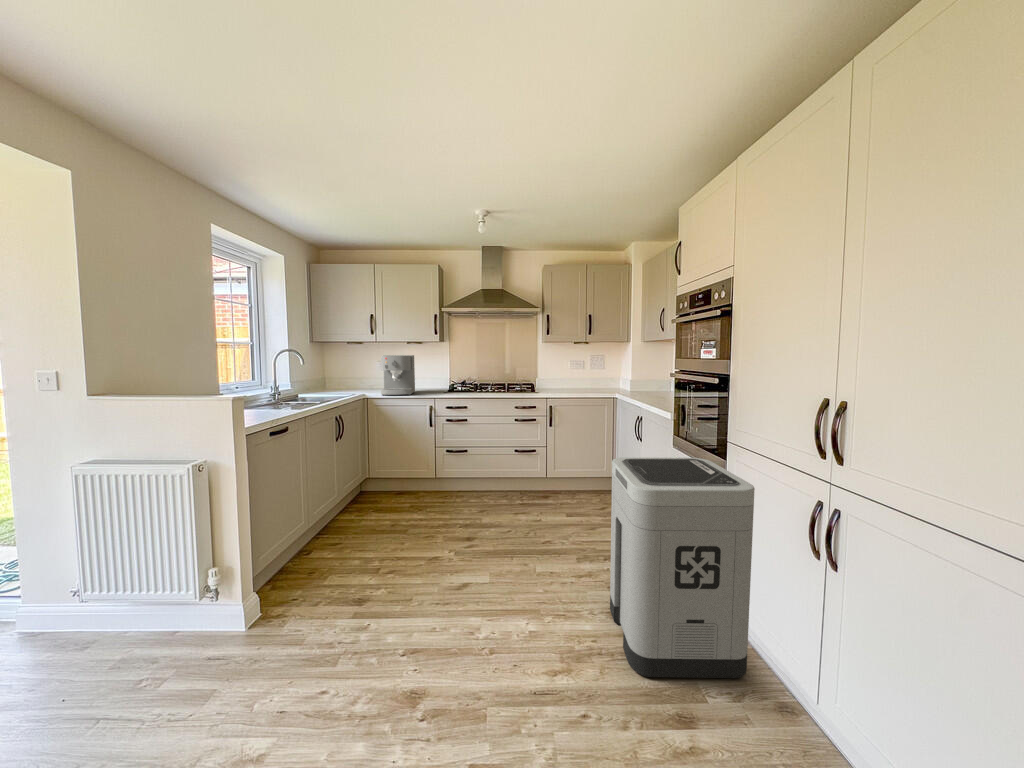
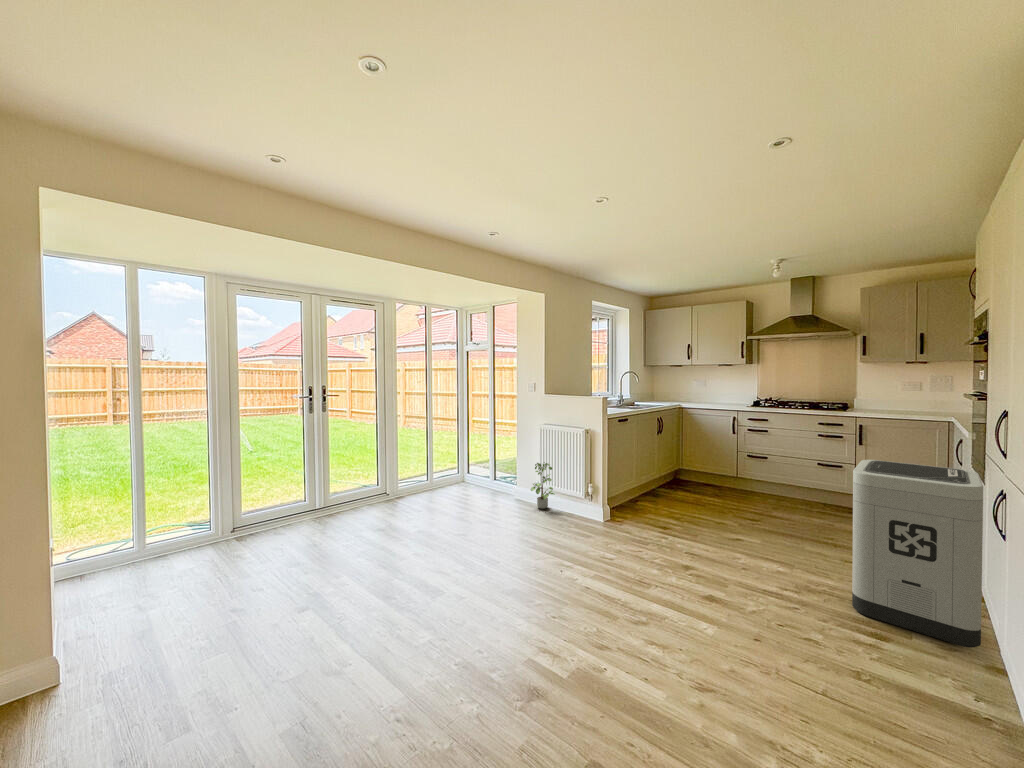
coffee maker: present [381,355,415,395] -> none [692,375,722,407]
potted plant: none [40,546,119,653] -> present [531,463,554,509]

